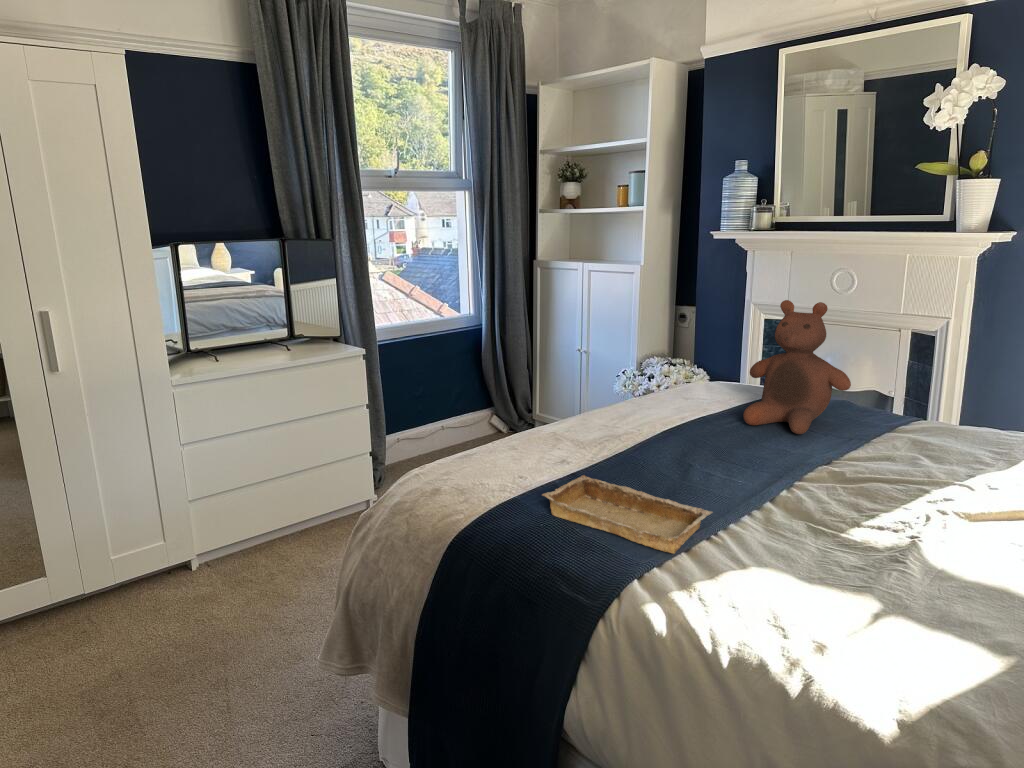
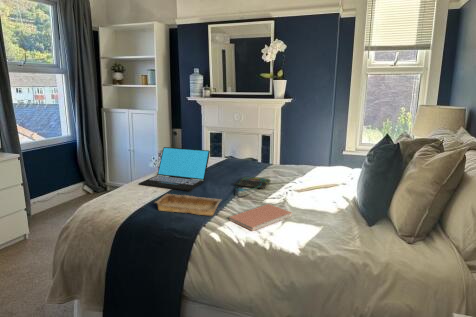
stuffed bear: present [743,300,851,434] -> none [216,122,253,172]
laptop: none [542,357,719,473] -> present [139,147,210,191]
tote bag: none [764,451,885,512] -> present [234,176,270,197]
notebook: none [713,547,915,624] -> present [229,204,292,231]

